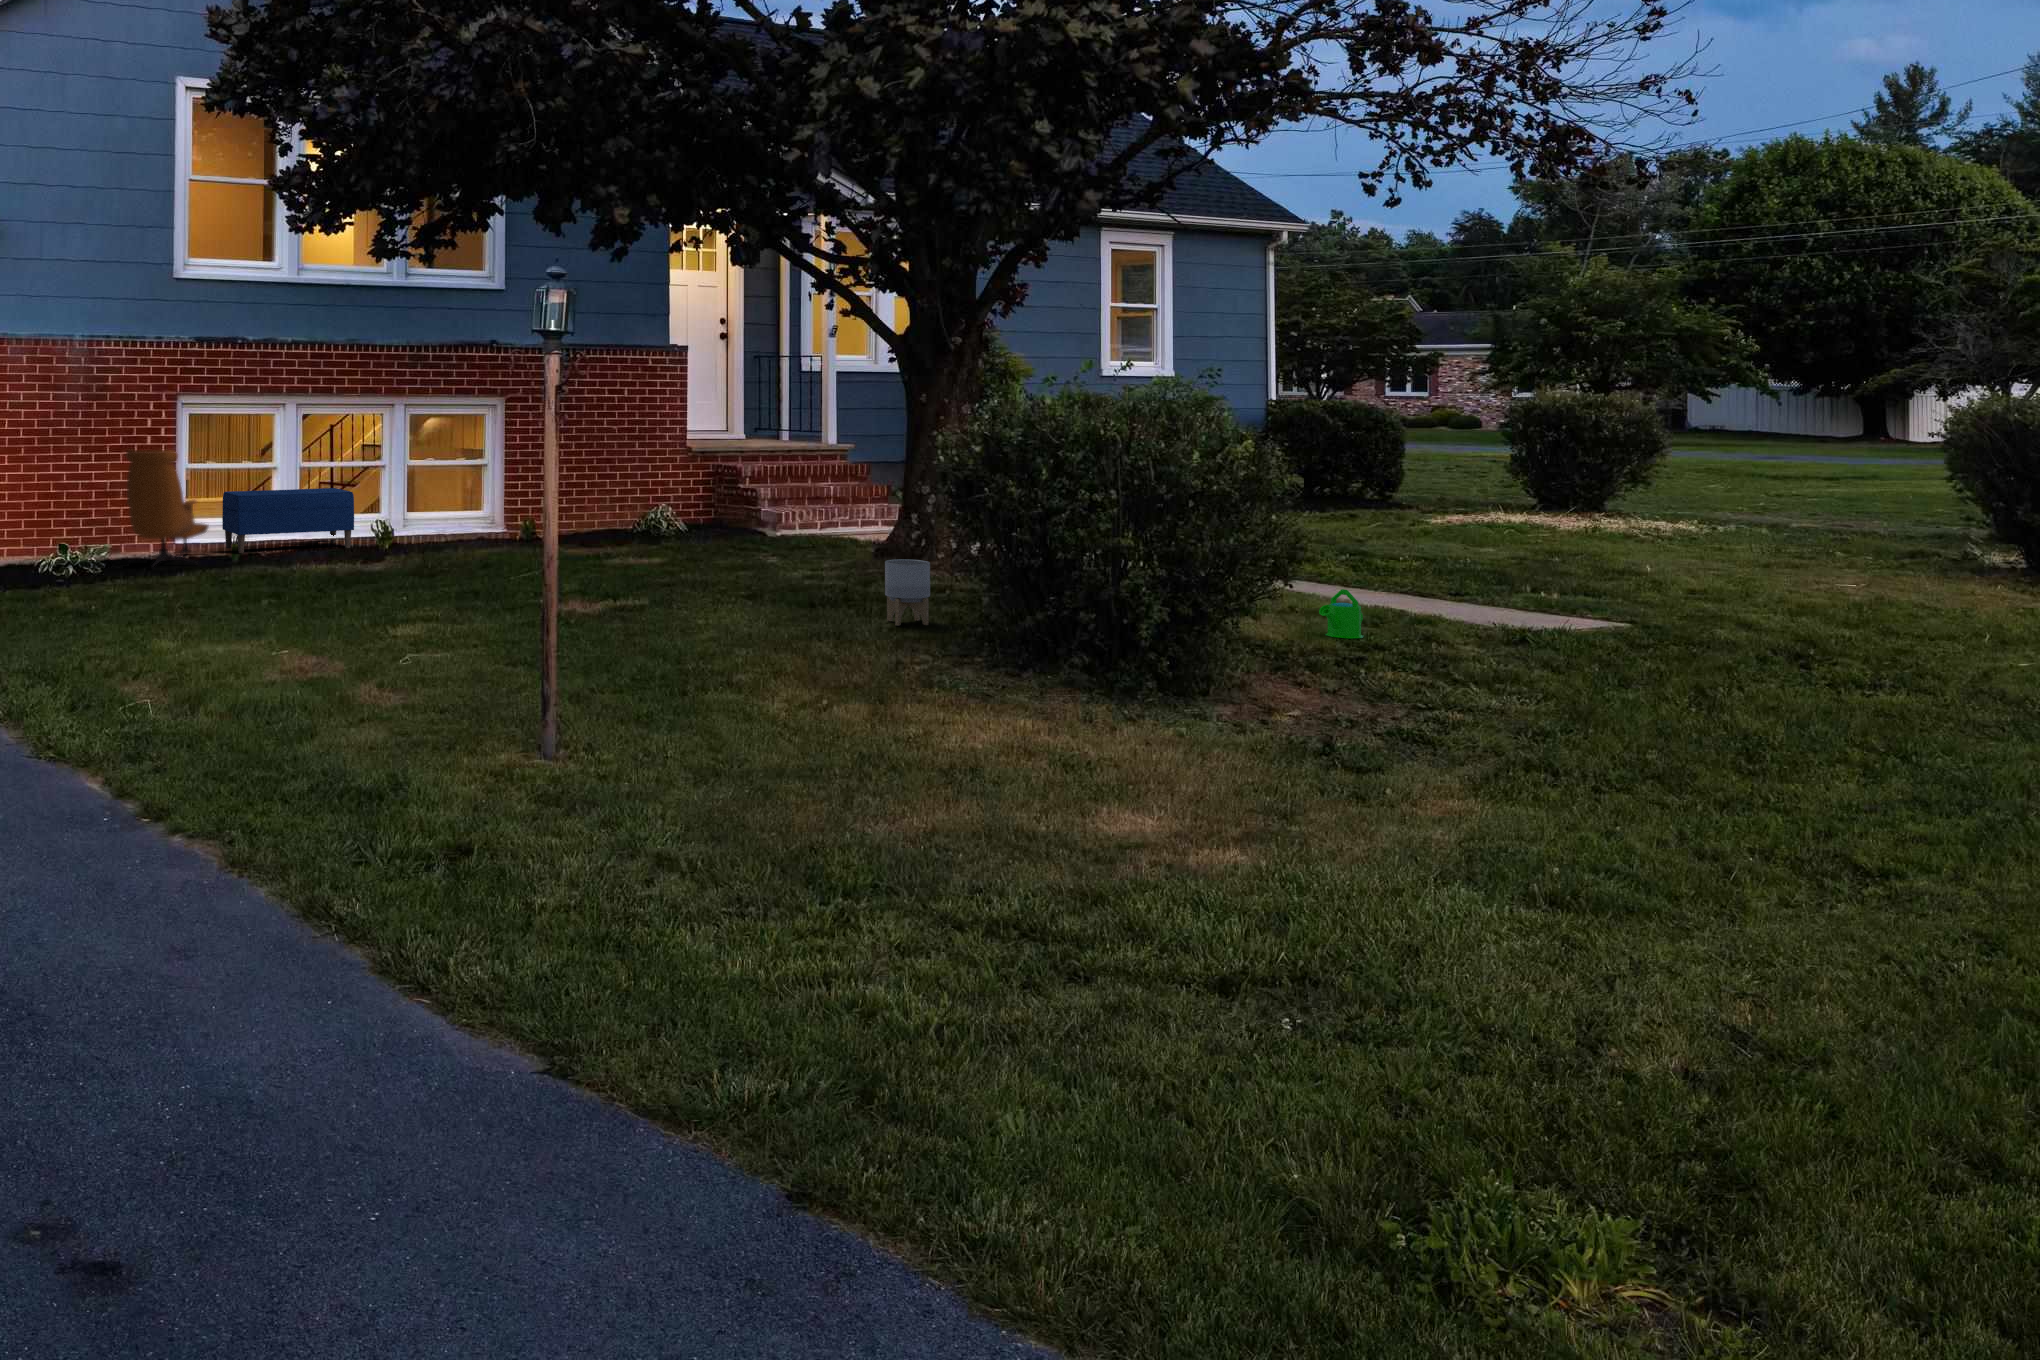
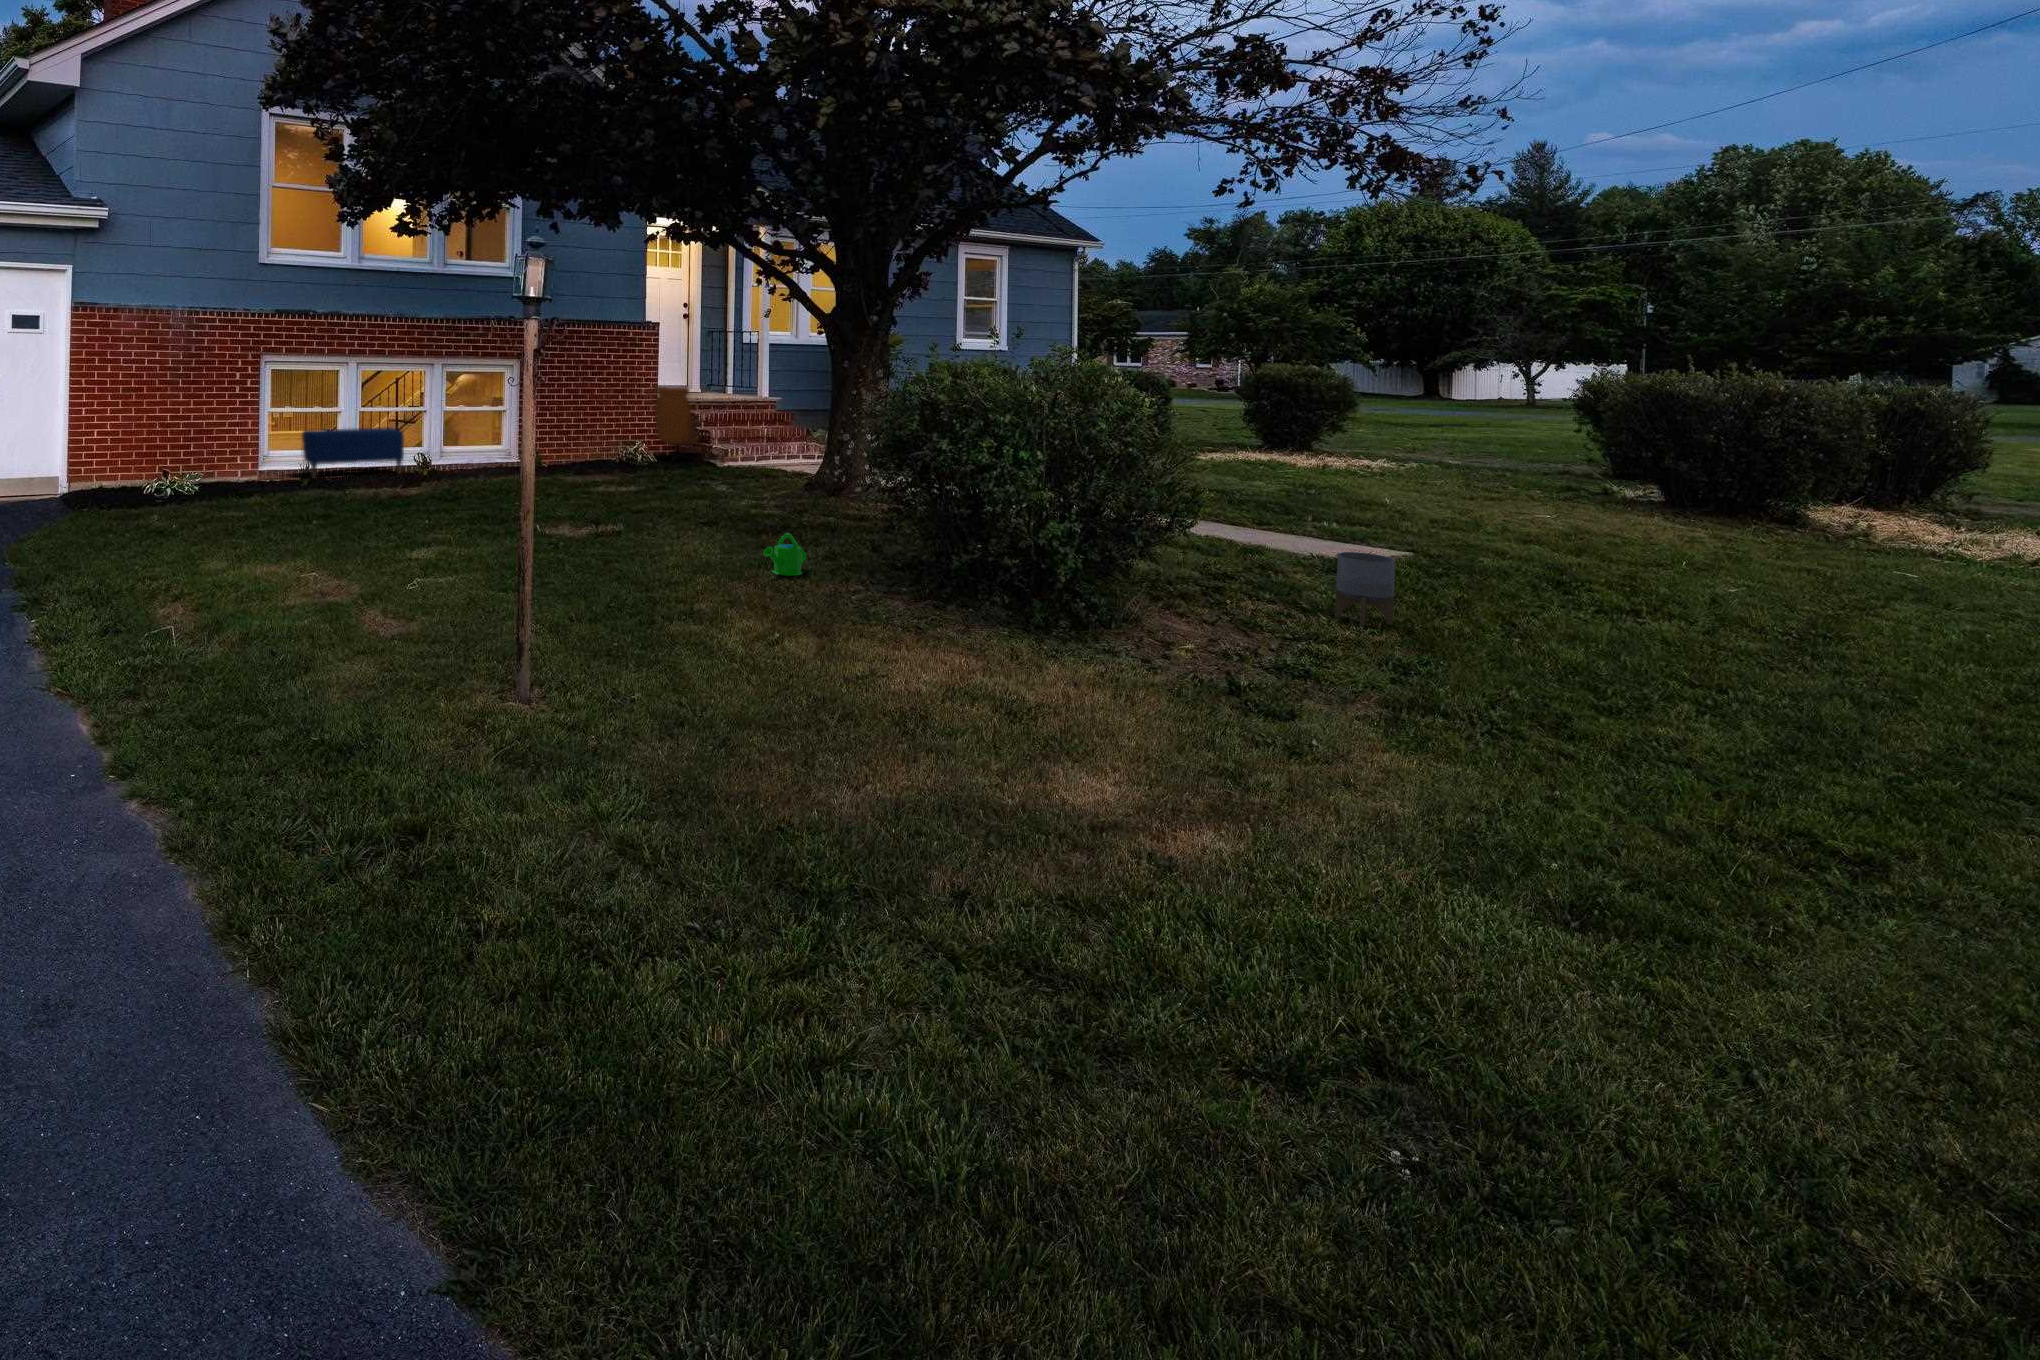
lounge chair: present [125,449,208,566] -> present [655,386,700,459]
planter: present [885,559,930,626] -> present [1335,552,1395,626]
watering can: present [1319,589,1364,638] -> present [764,533,806,576]

